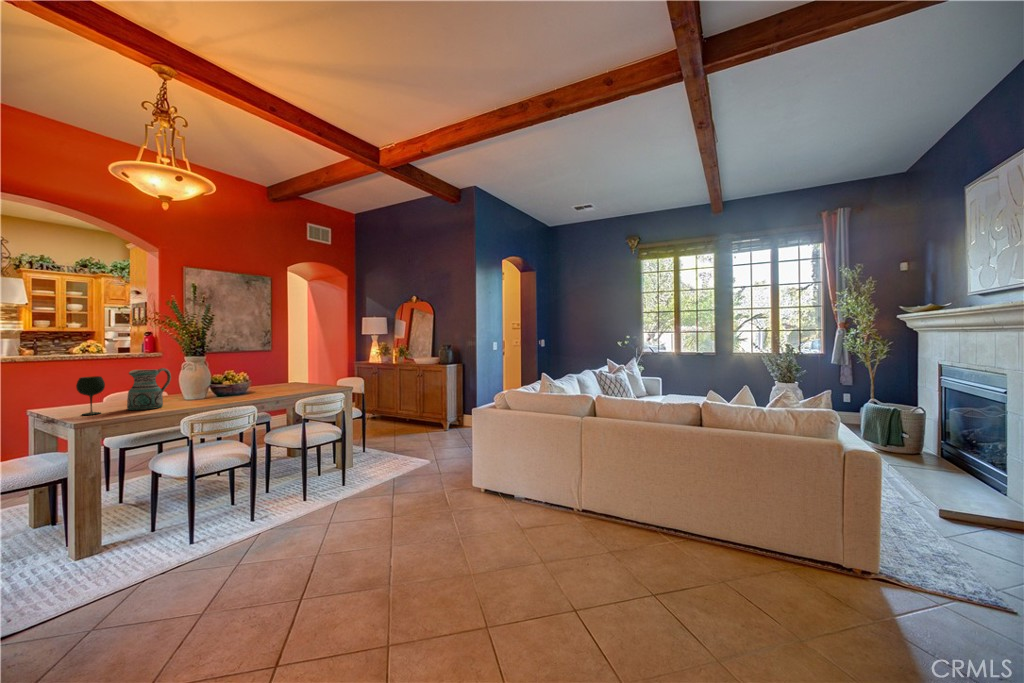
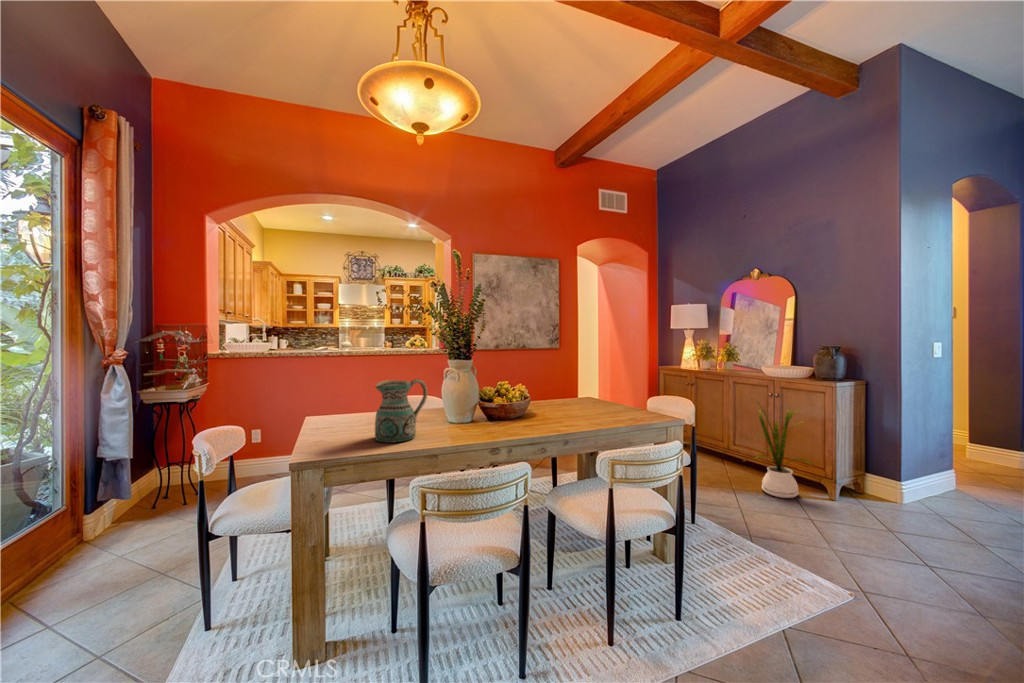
wine glass: present [76,376,105,415] -> none [319,389,350,445]
house plant: none [402,376,436,433] -> present [756,406,812,498]

